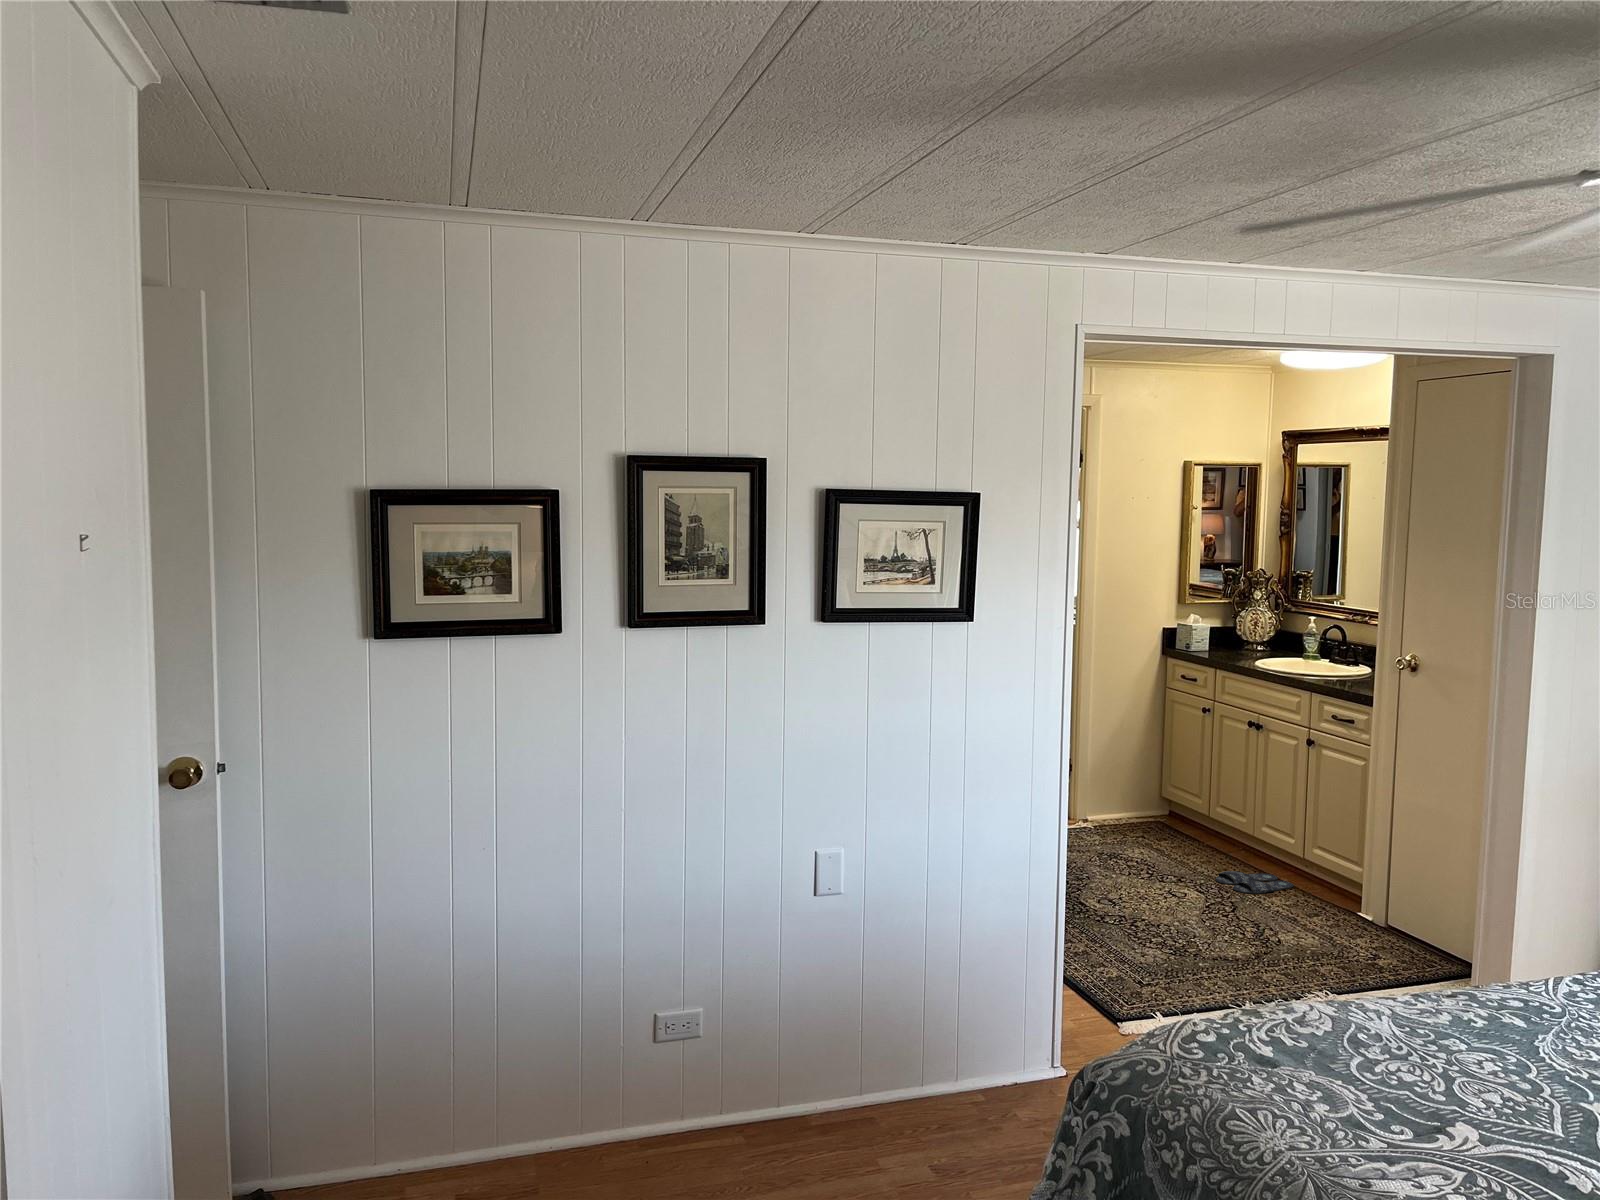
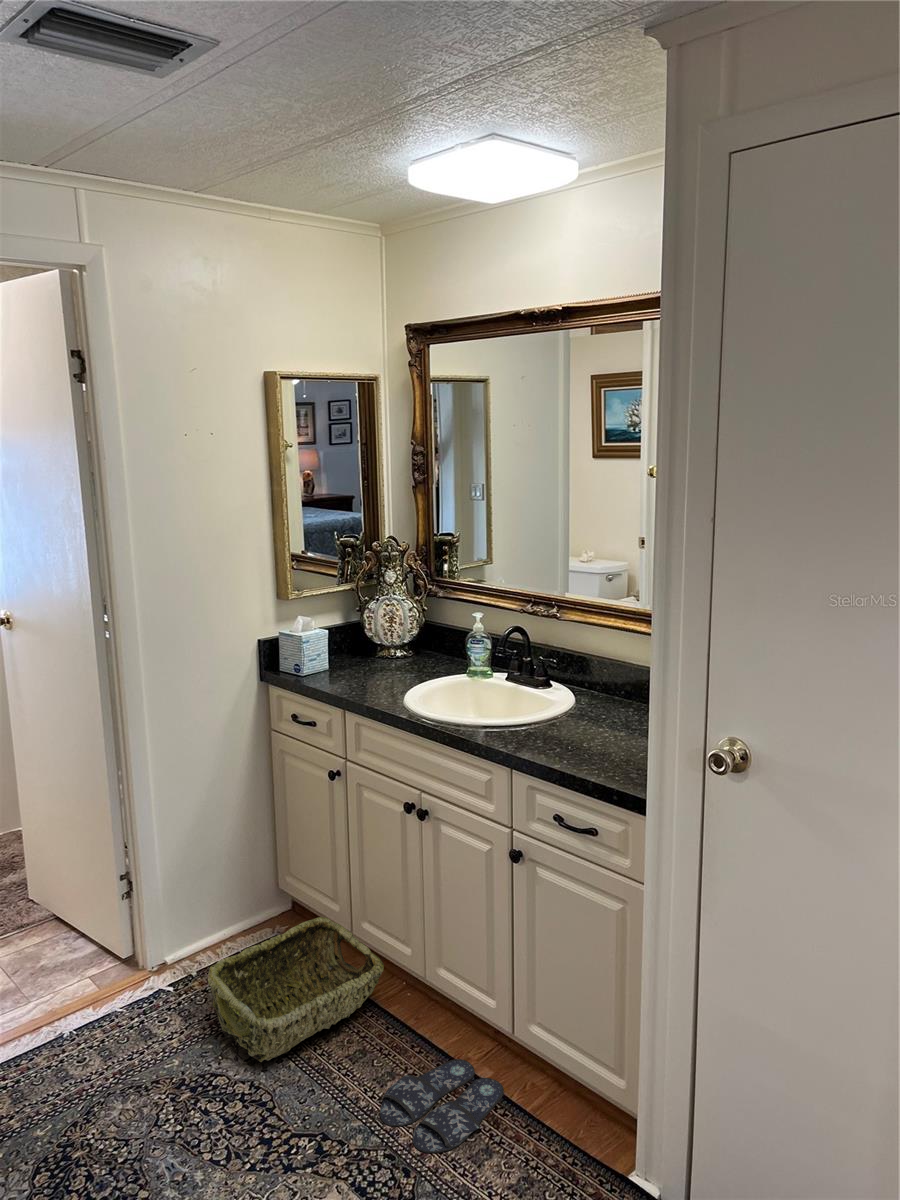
woven basket: none [1120,798,1228,856] -> present [208,917,384,1062]

